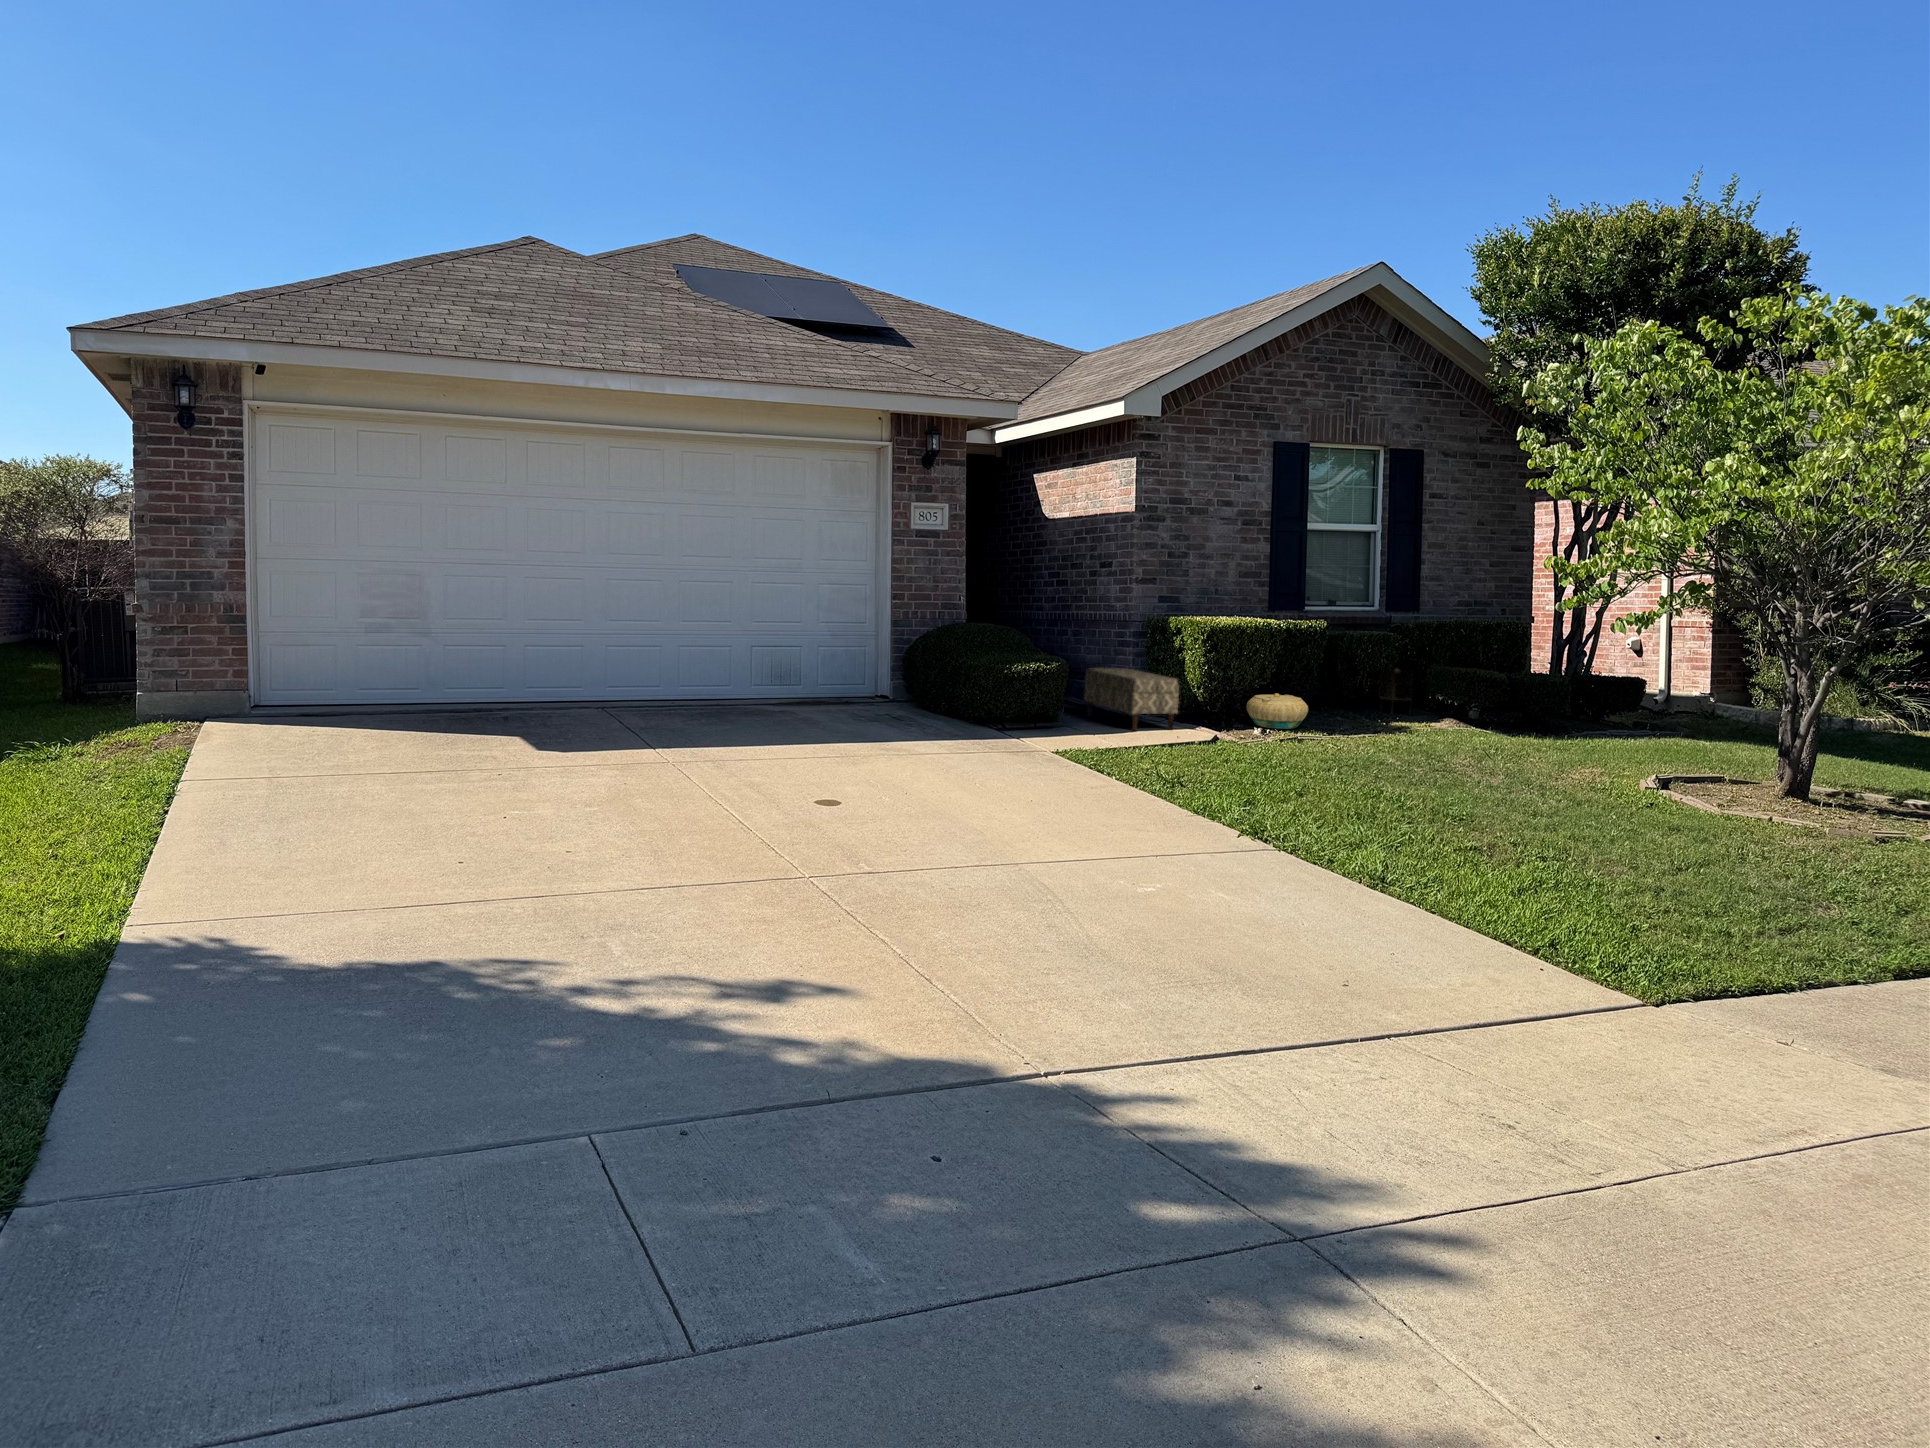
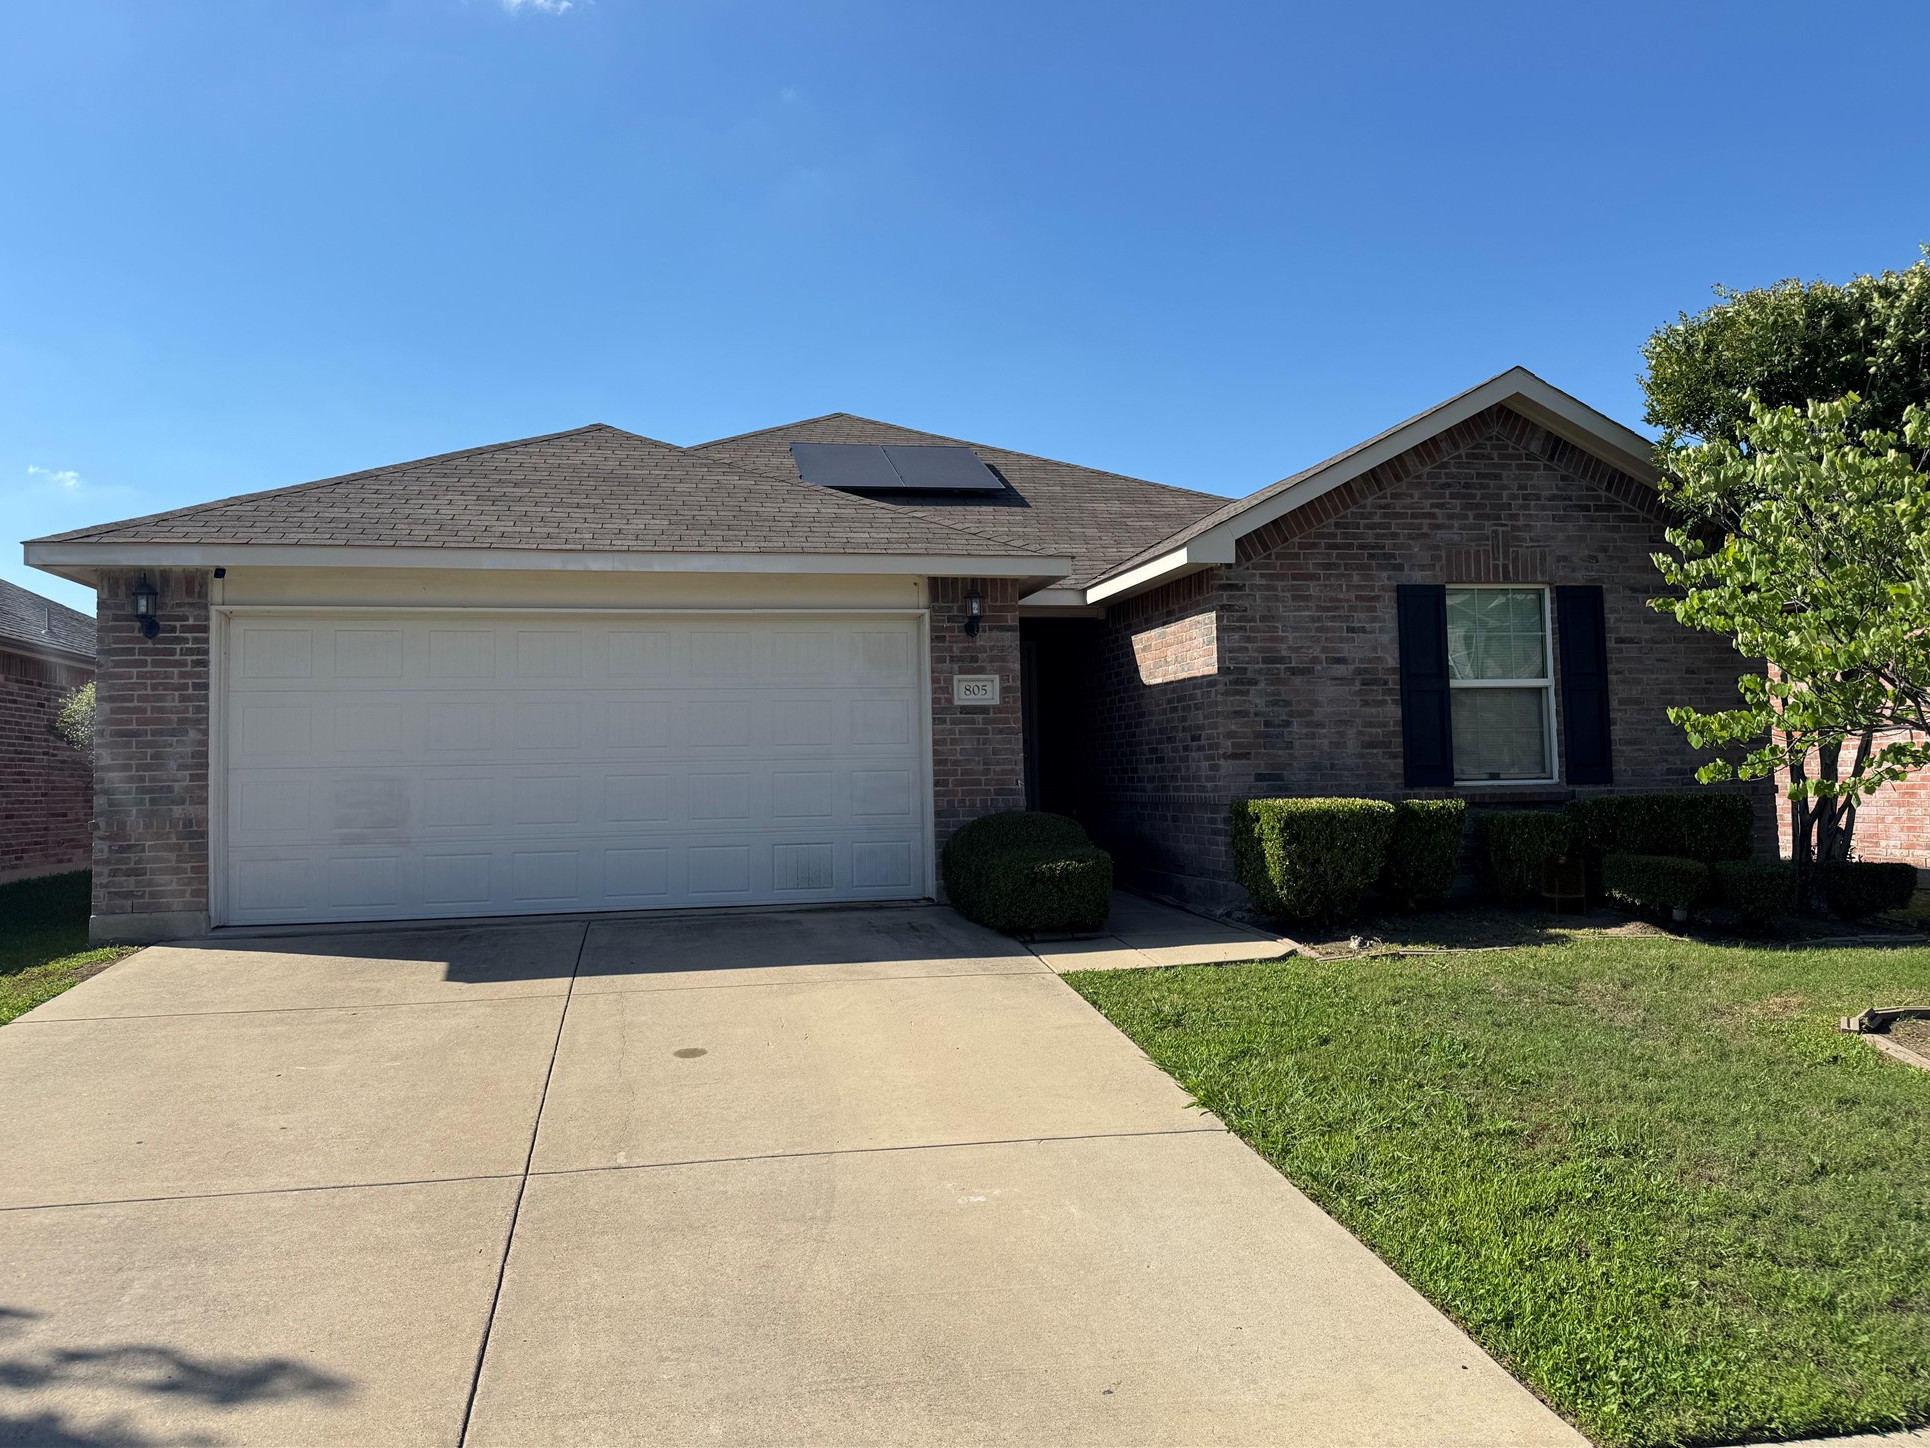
bench: present [1084,668,1179,730] -> none [1167,864,1267,941]
basket: present [1246,693,1308,729] -> none [1344,894,1421,938]

